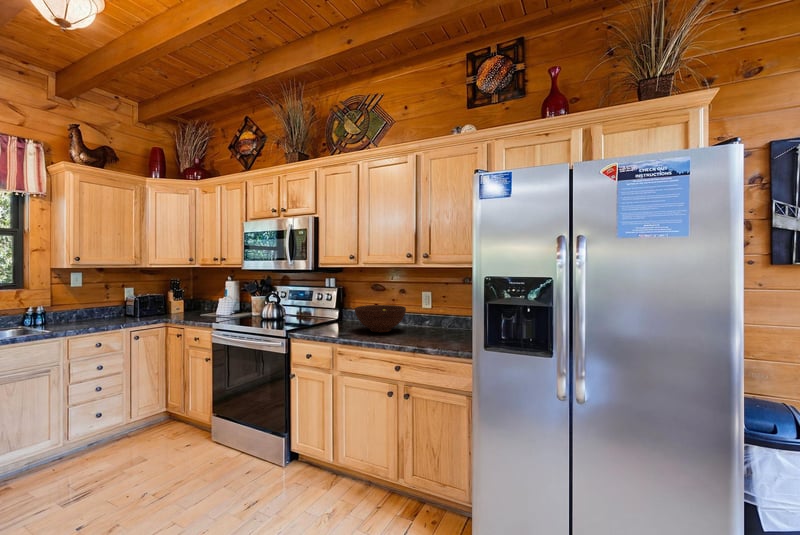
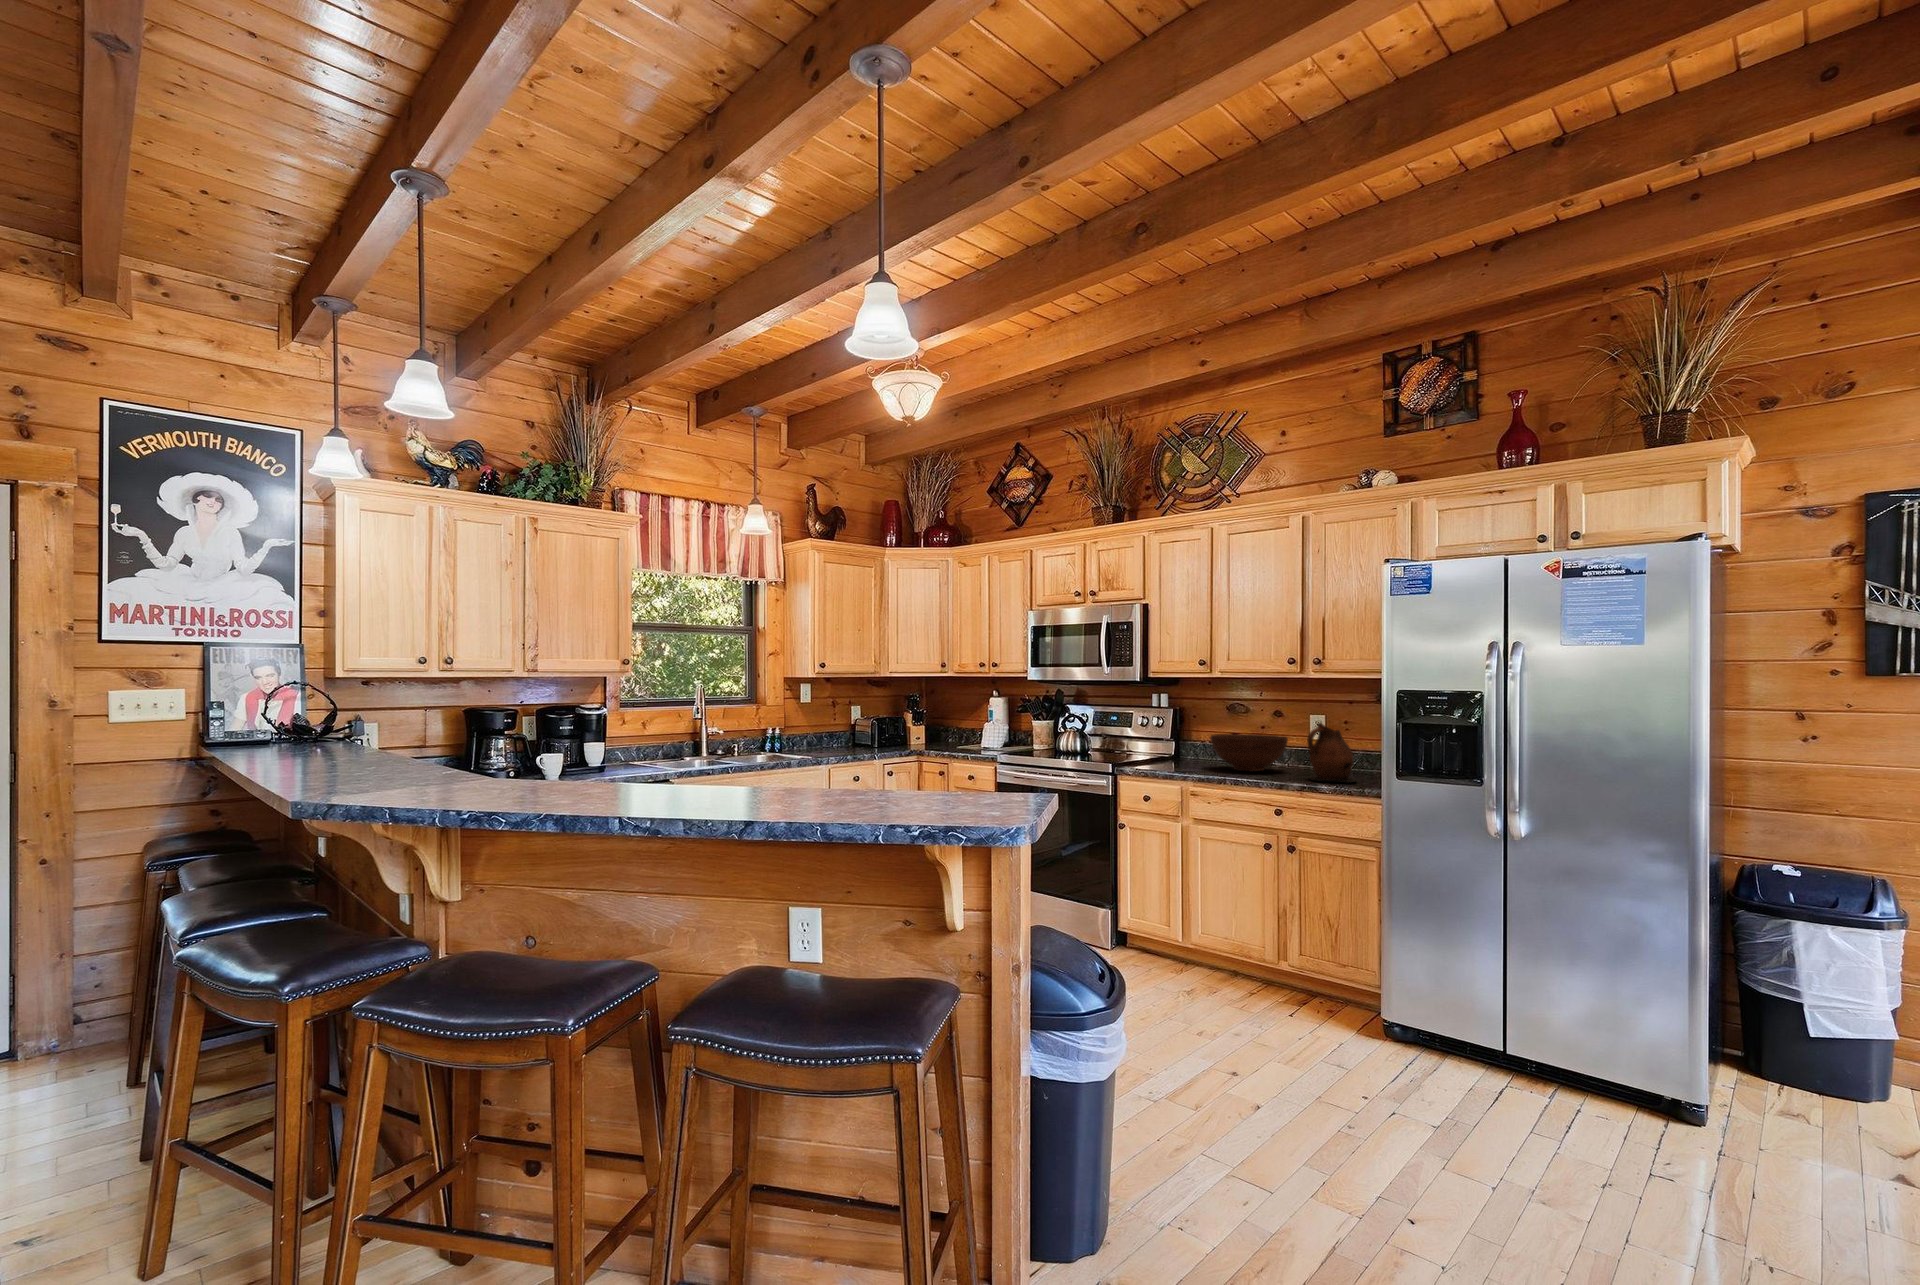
ceramic pitcher: none [417,299,450,343] -> present [1307,723,1356,782]

